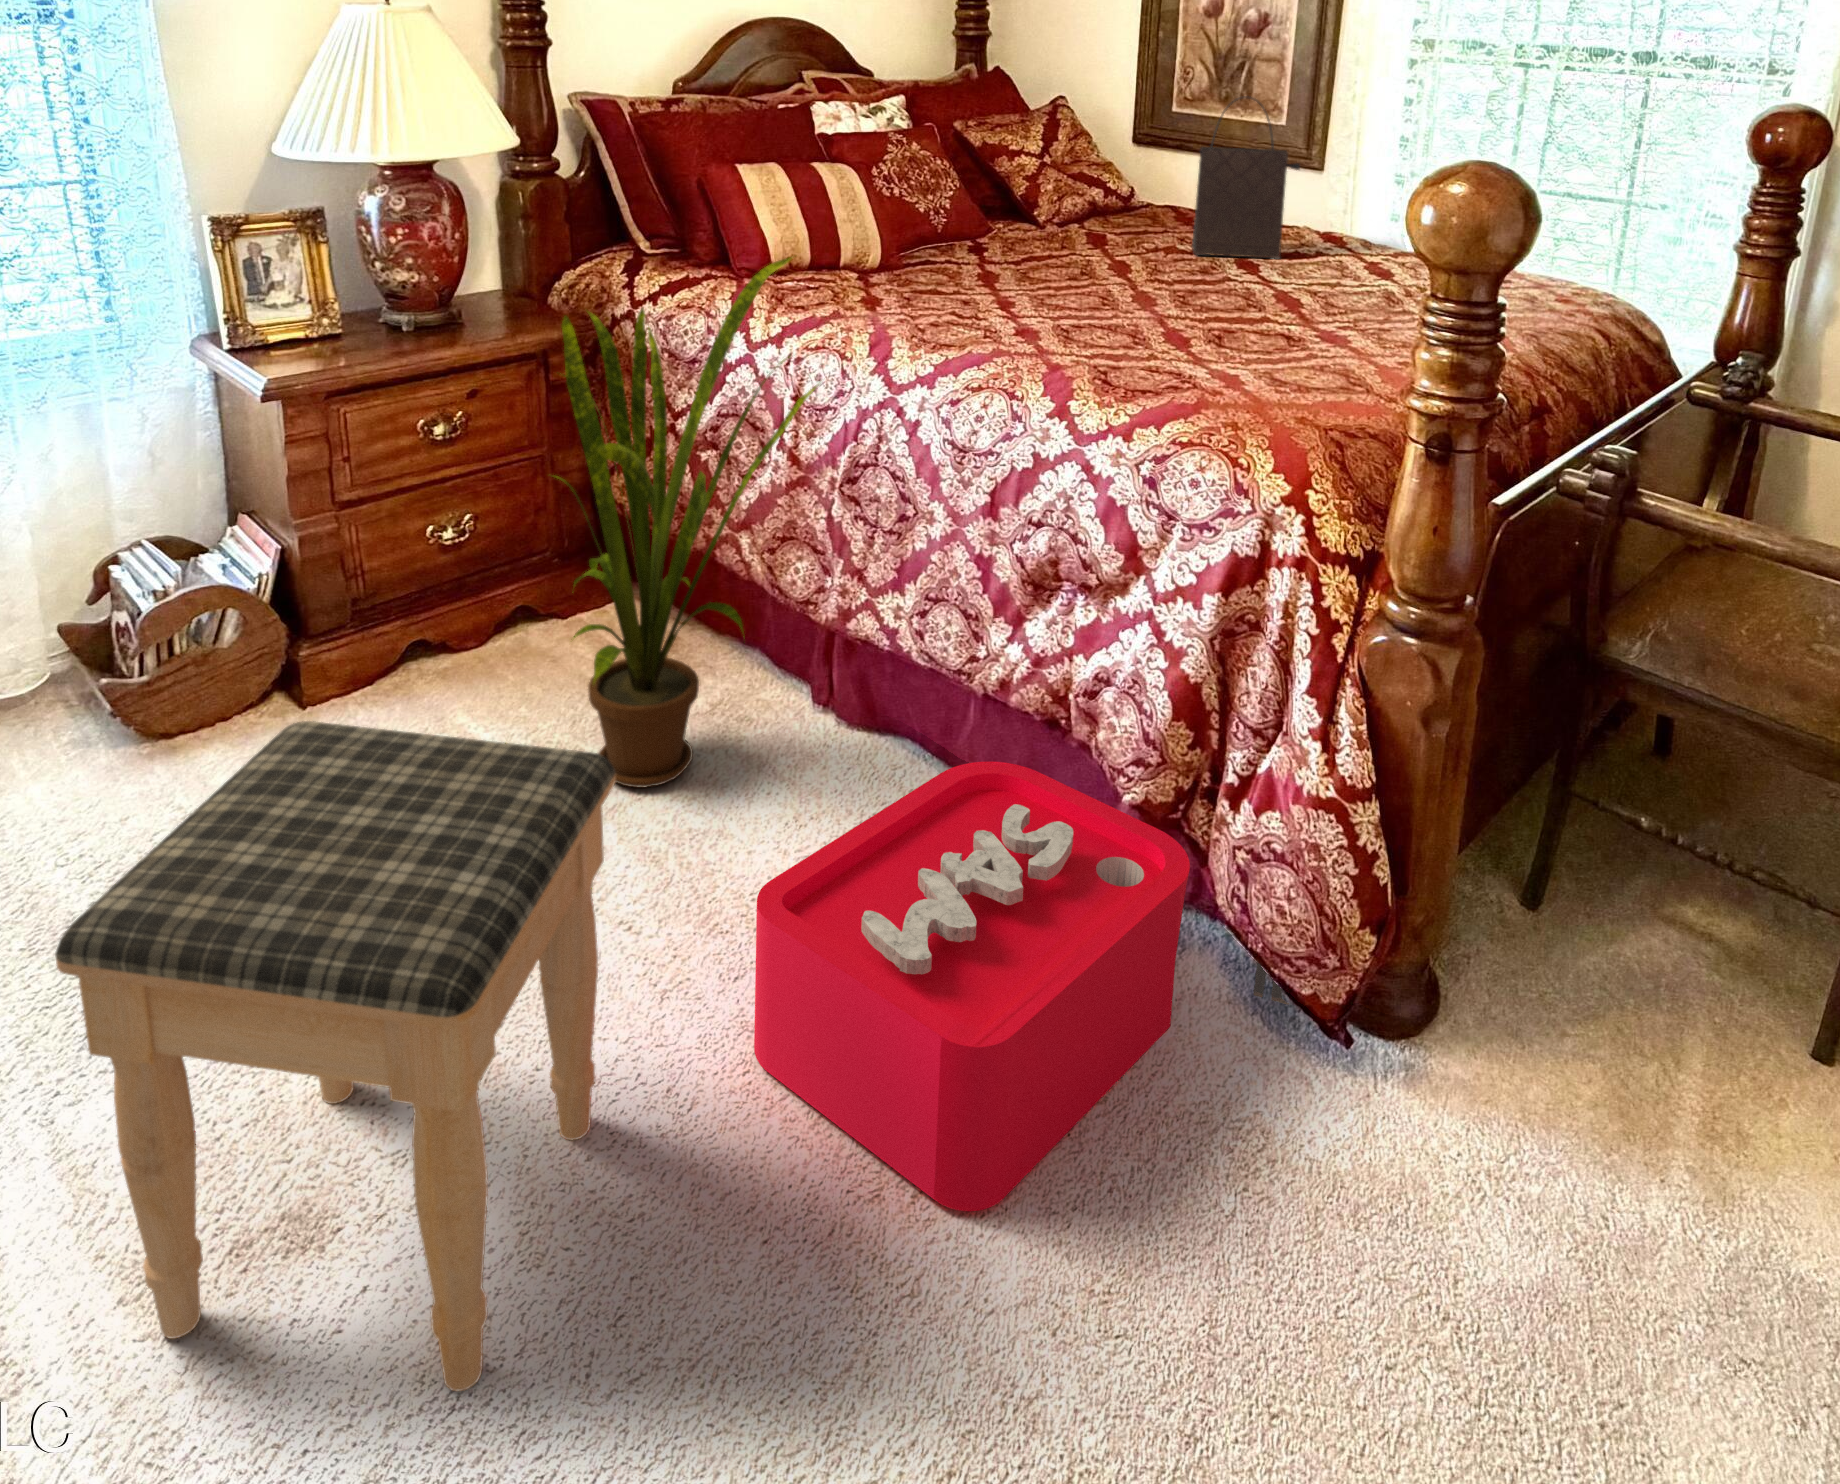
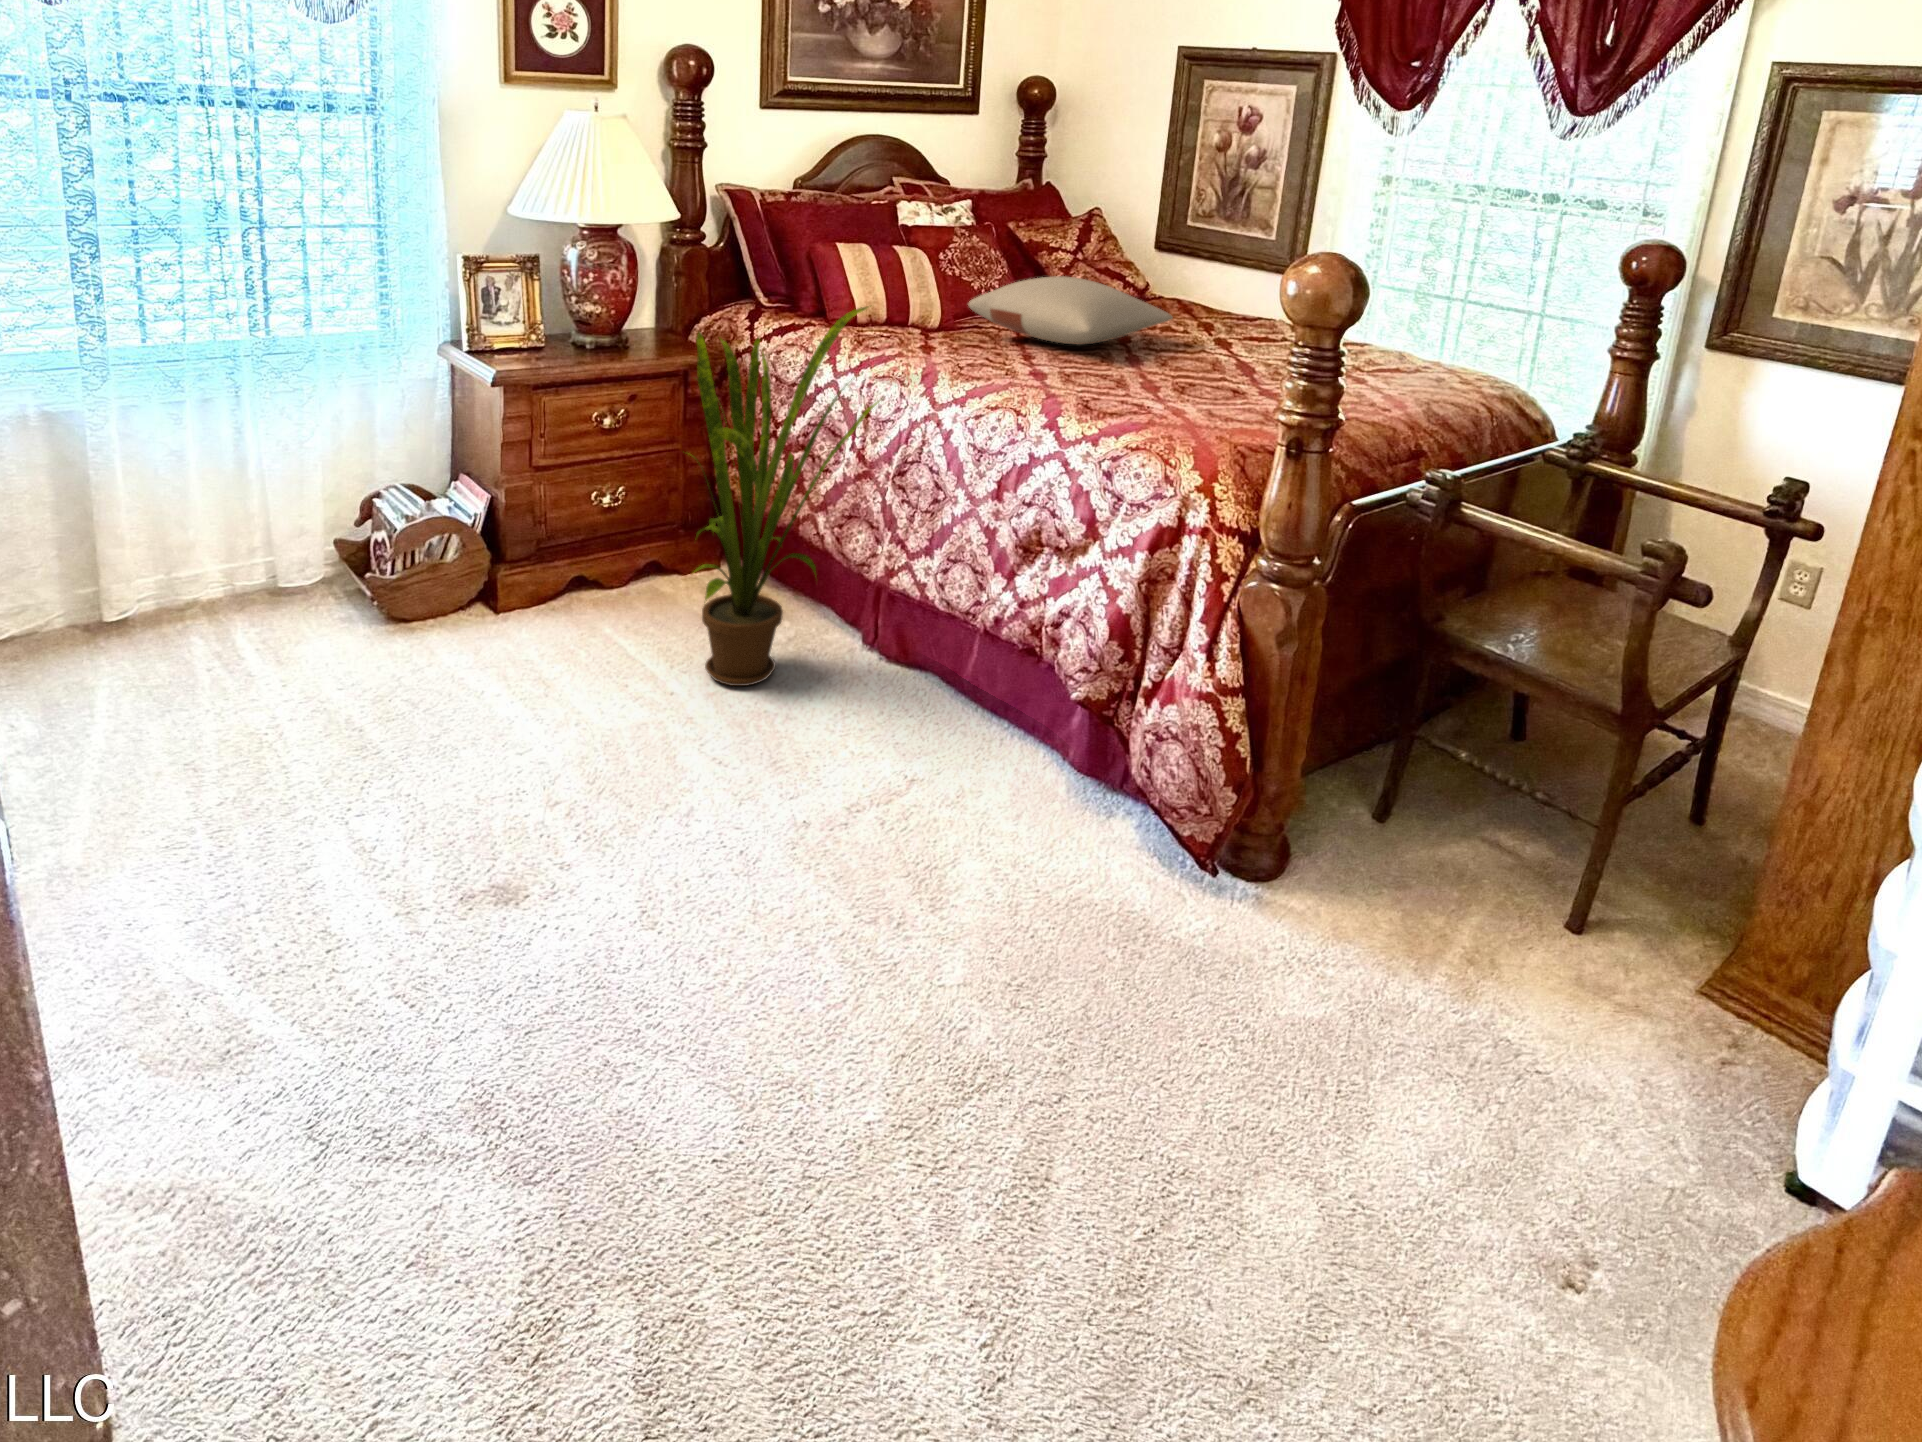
handbag: present [1192,96,1300,259] -> none [1184,212,1267,337]
pillow: none [915,196,1187,286] -> present [968,276,1173,345]
footstool: present [55,721,615,1391] -> none [335,590,708,1023]
storage bin: present [754,761,1289,1211] -> none [796,672,1190,952]

